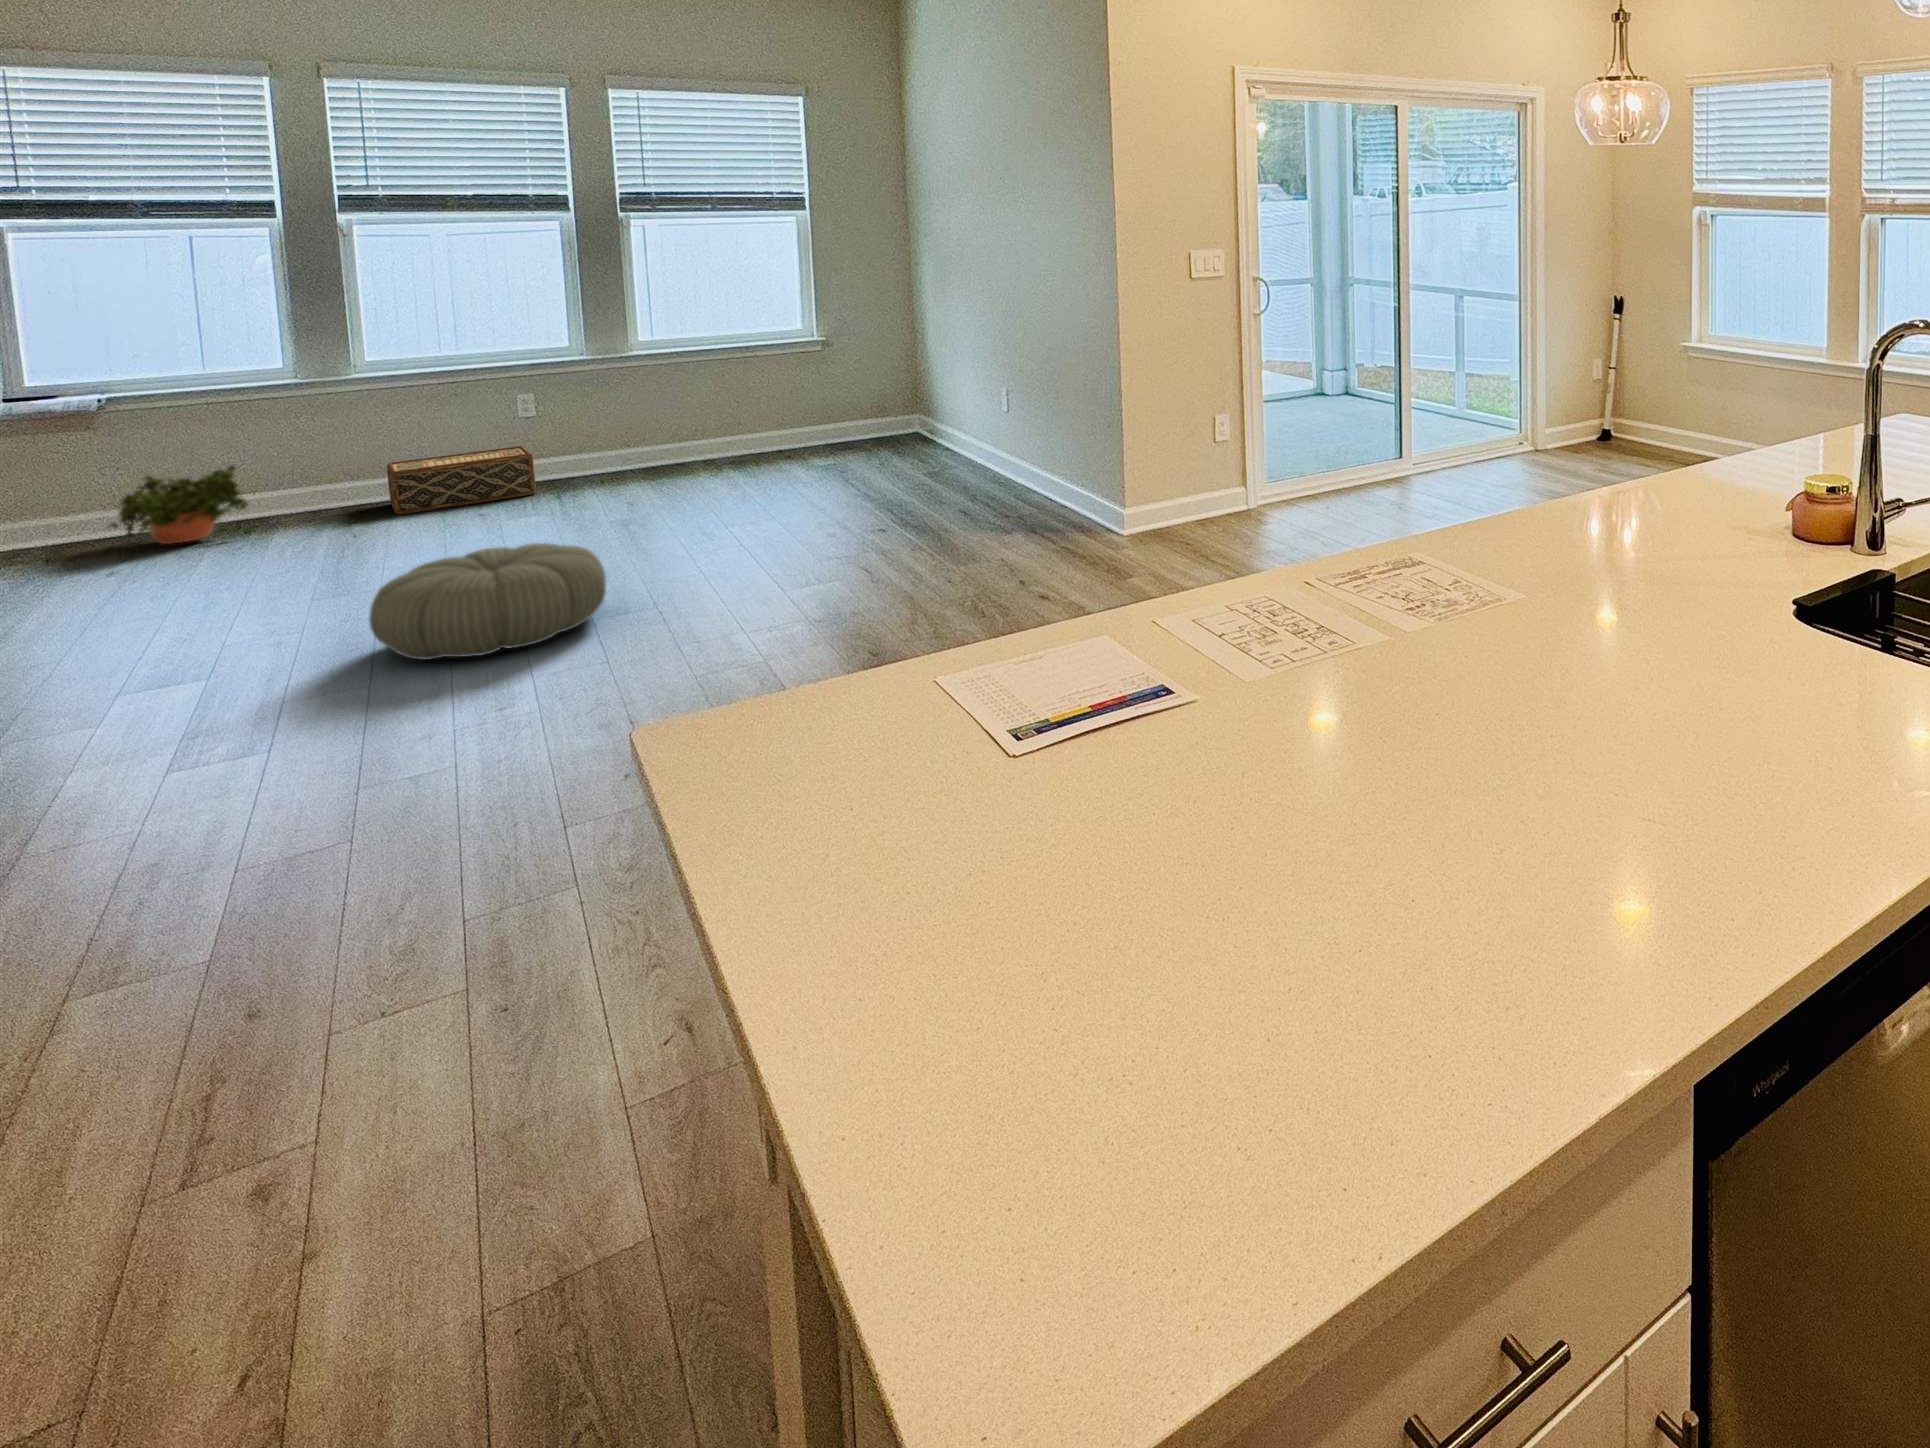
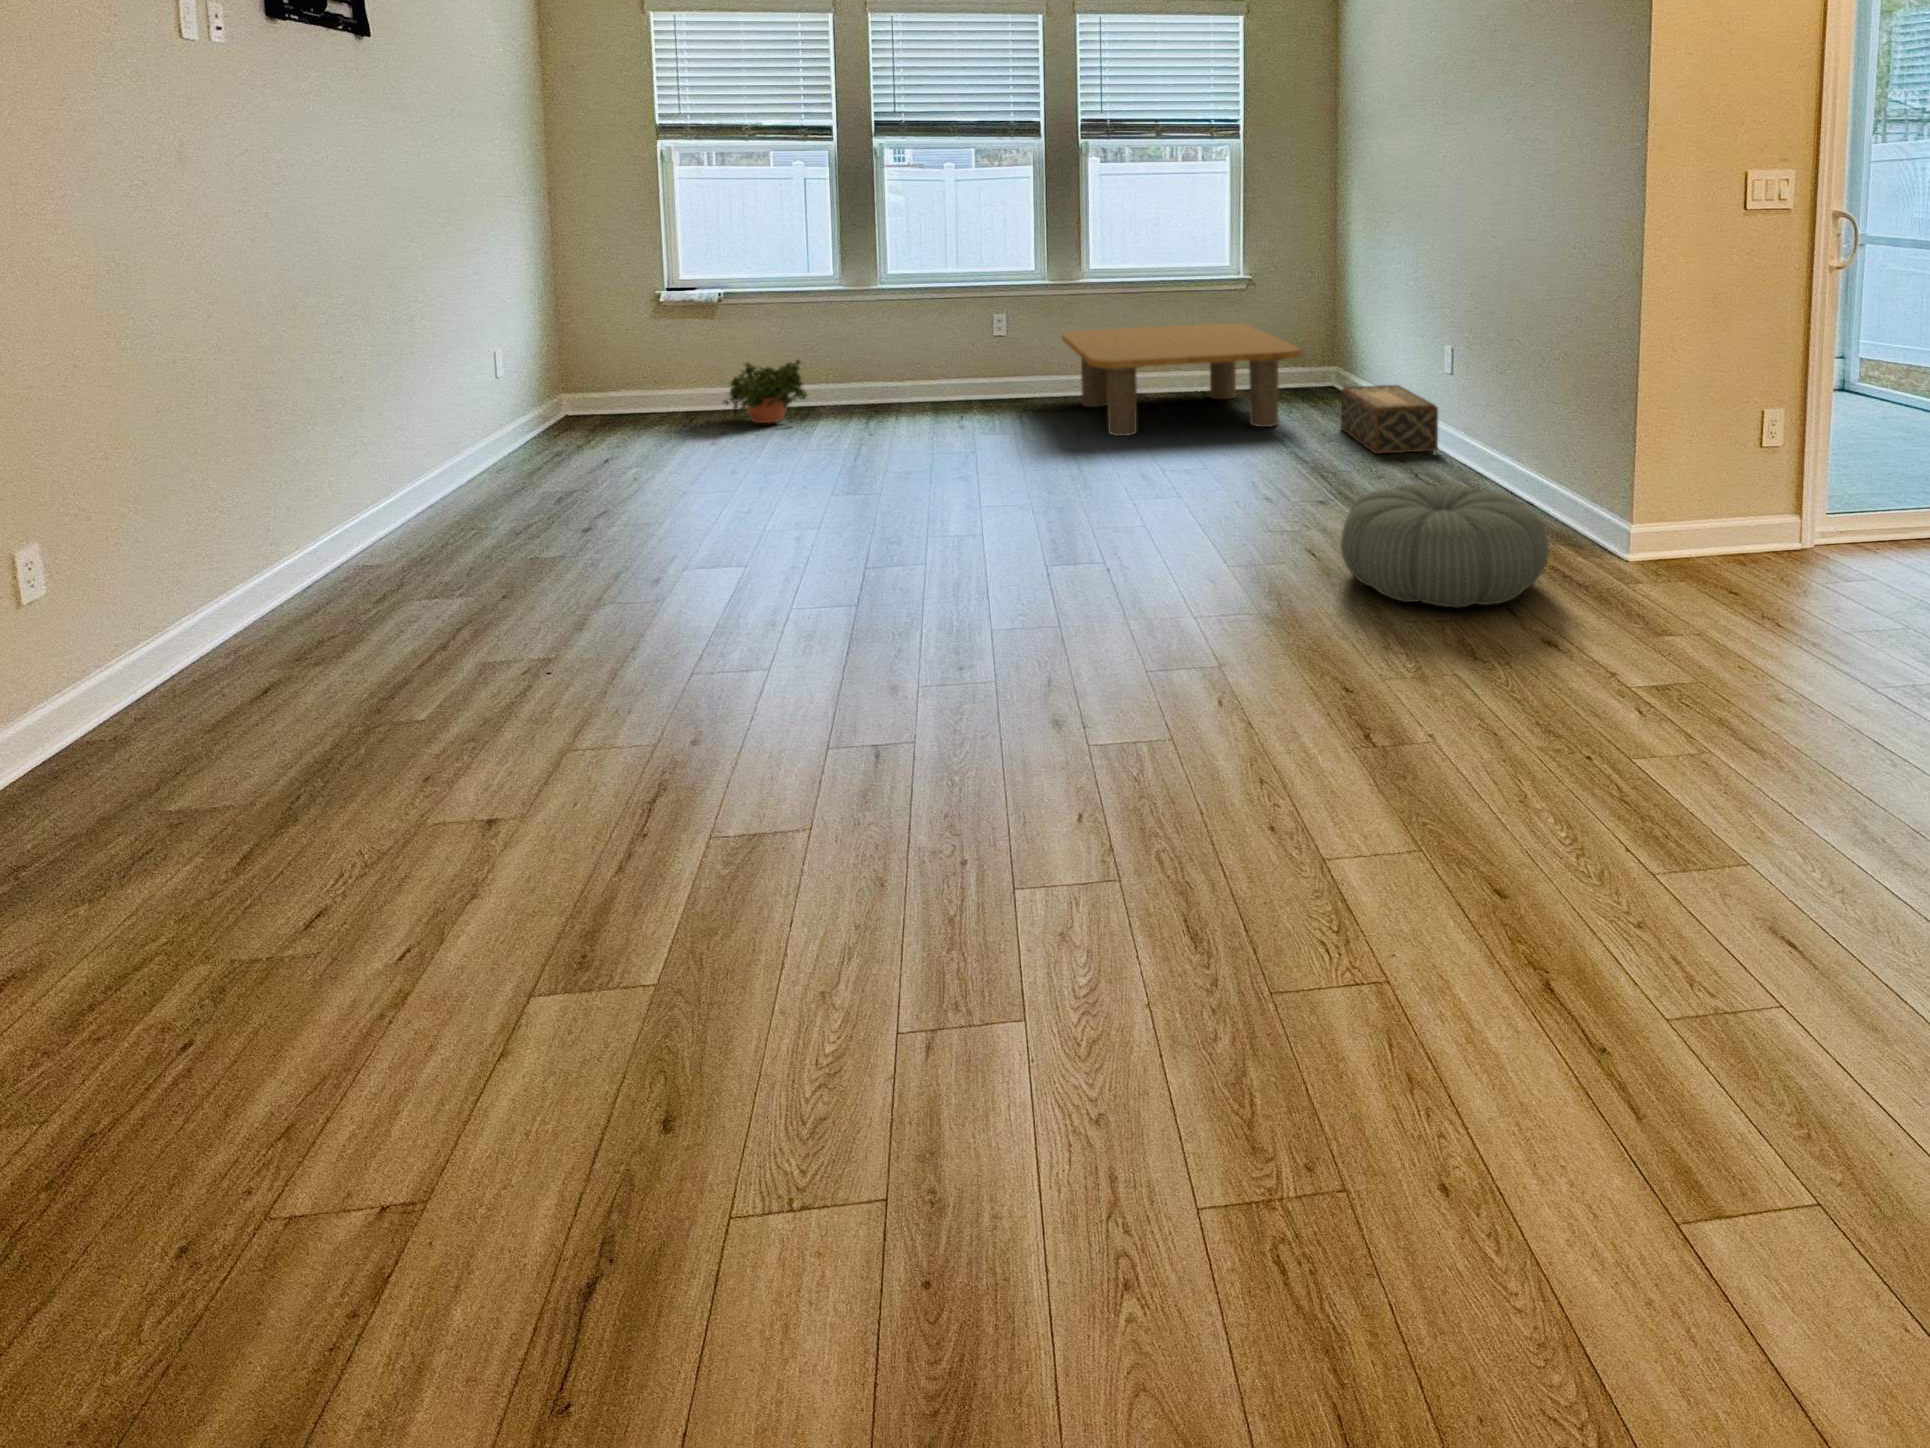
coffee table: none [608,382,872,501] -> present [1062,324,1300,436]
woven basket: present [387,446,536,514] -> present [1341,385,1438,453]
pouf: present [369,543,606,660] -> present [1341,484,1548,608]

